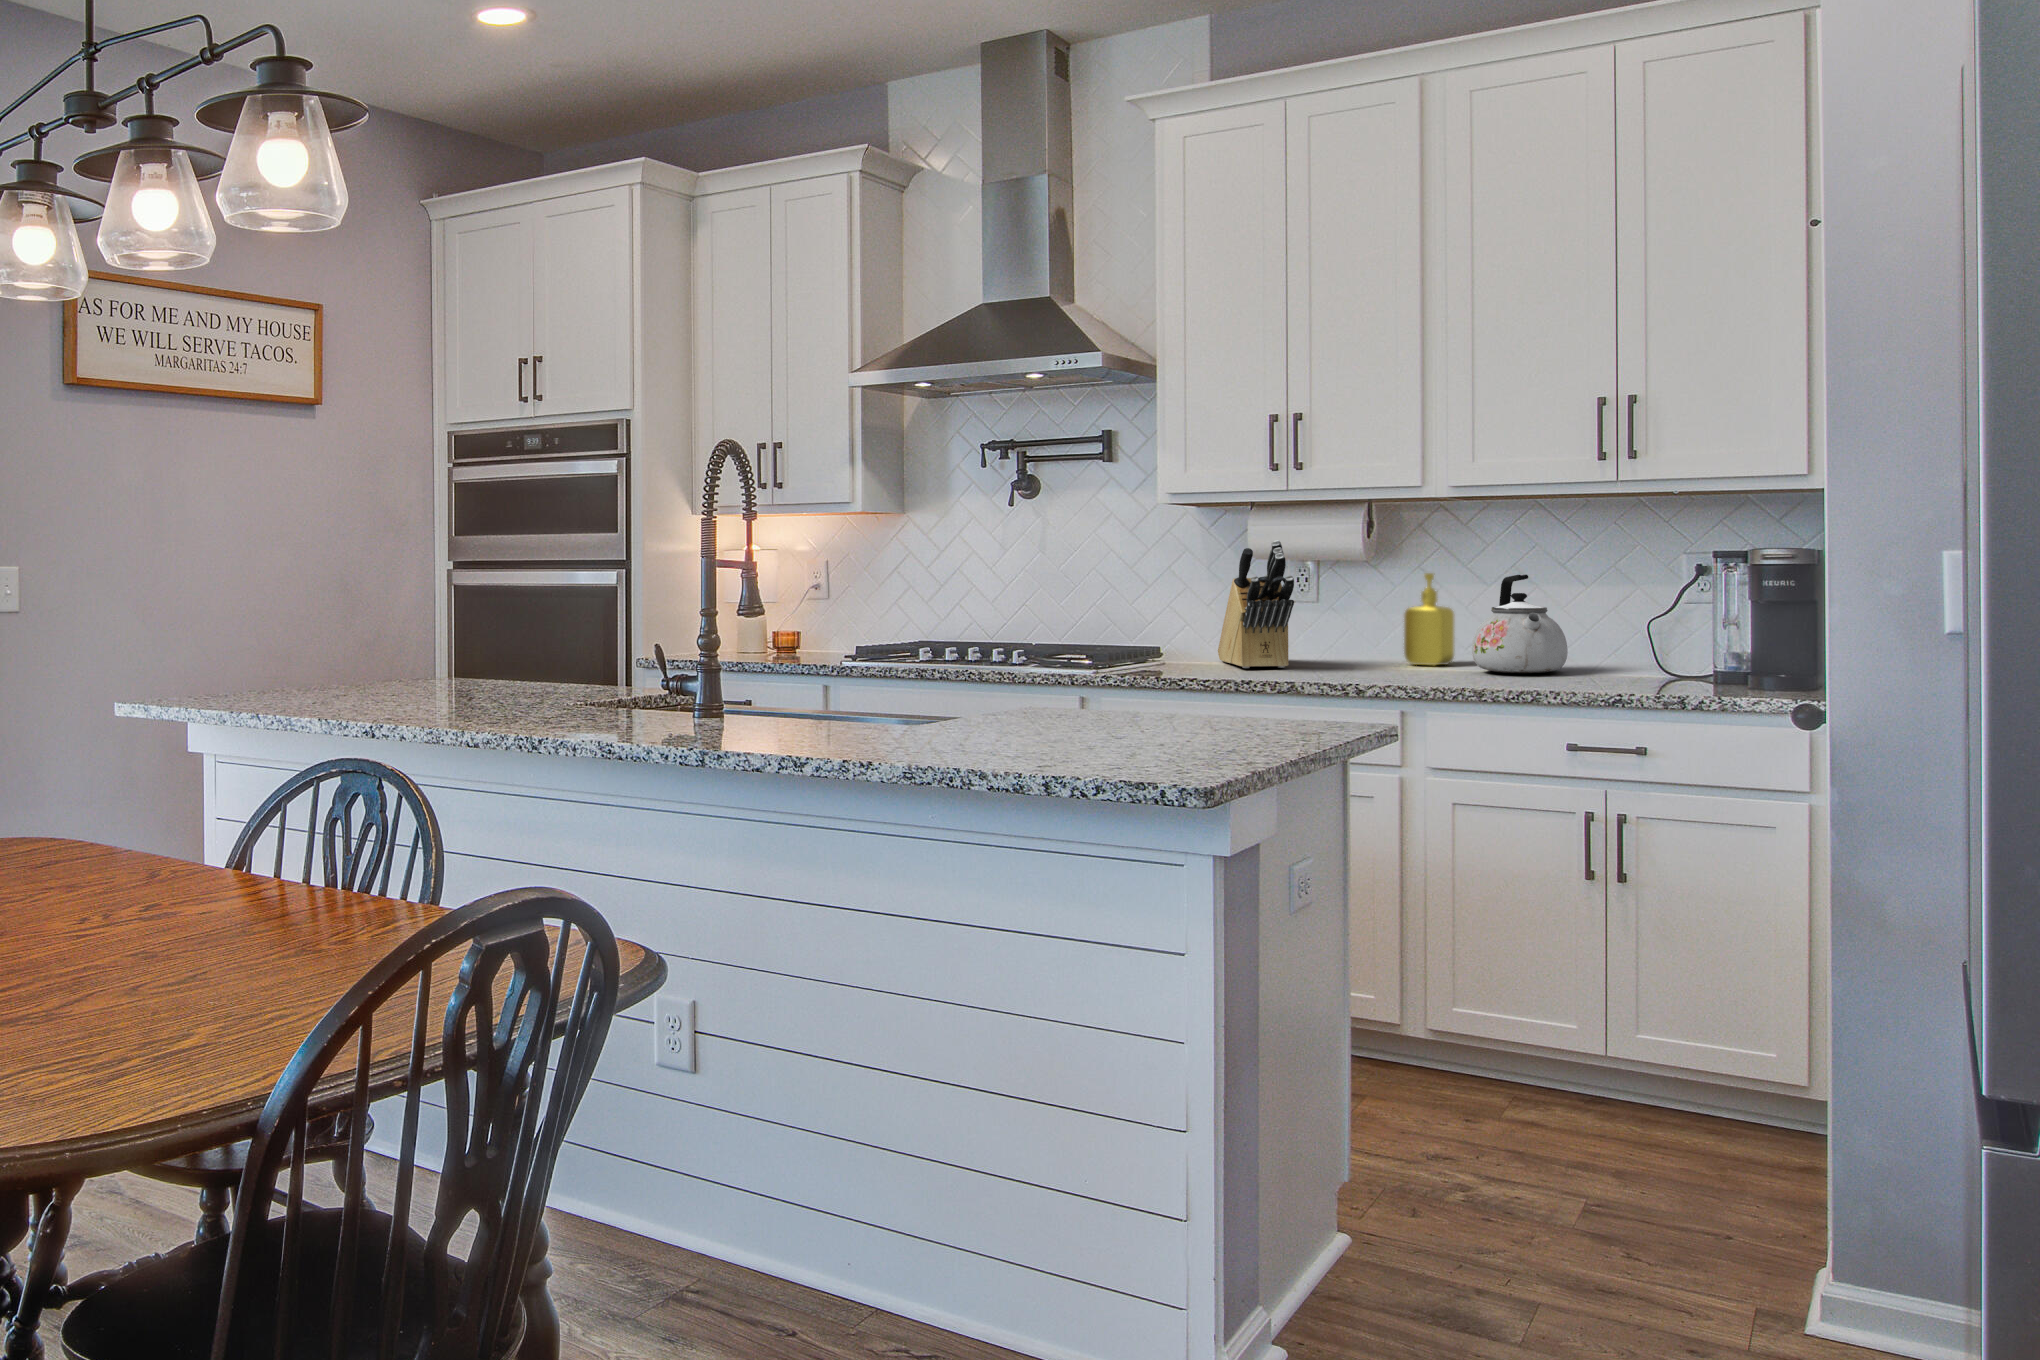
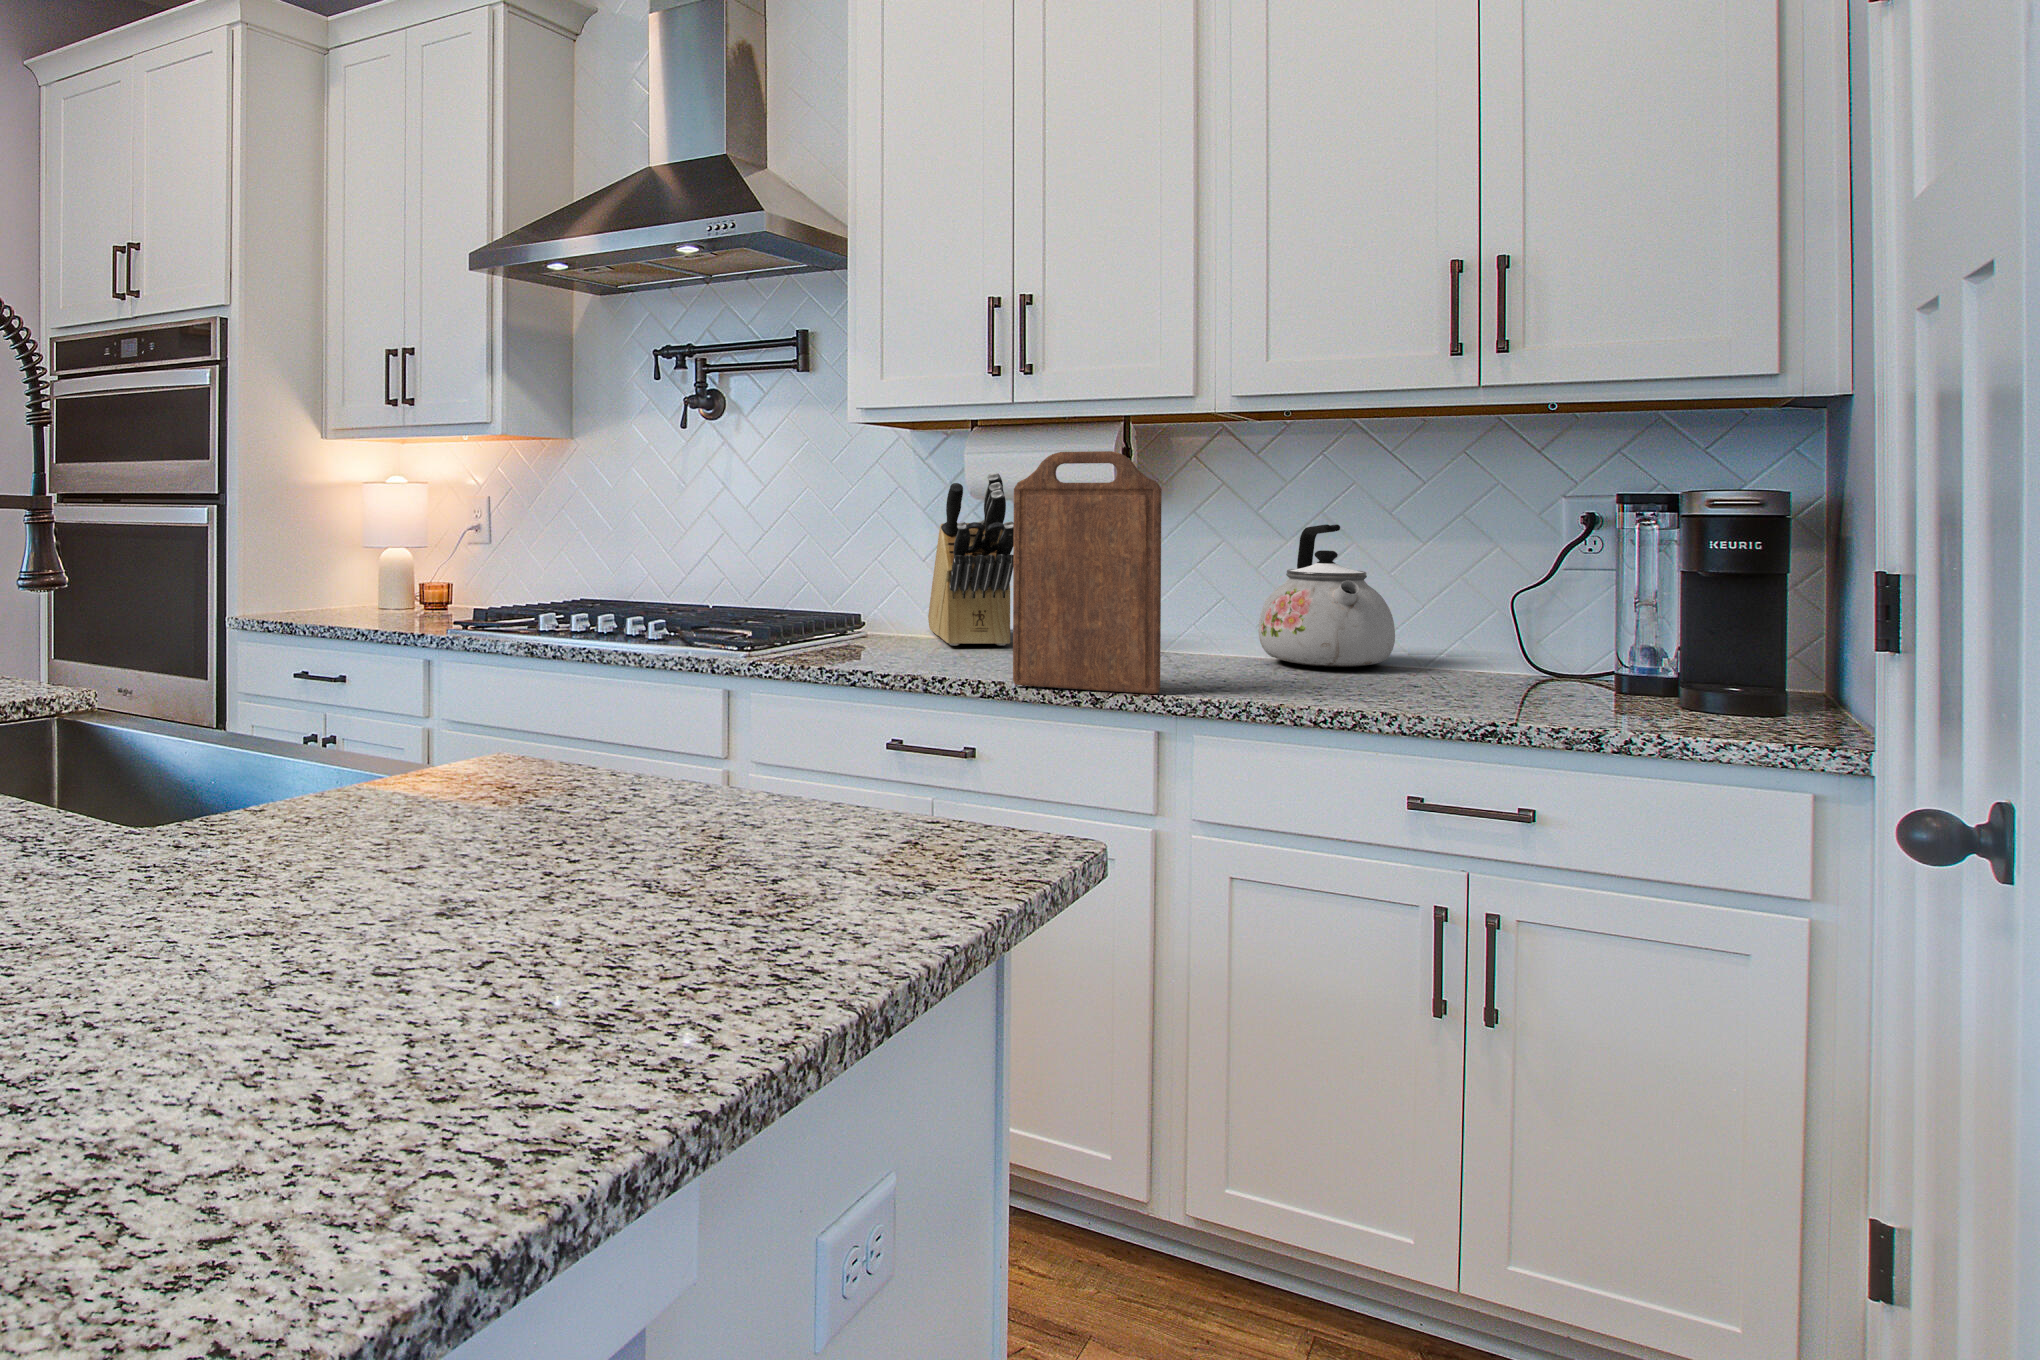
cutting board: none [1302,526,1405,688] -> present [1013,451,1162,694]
soap dispenser: present [1404,573,1454,666] -> none [1166,519,1235,647]

